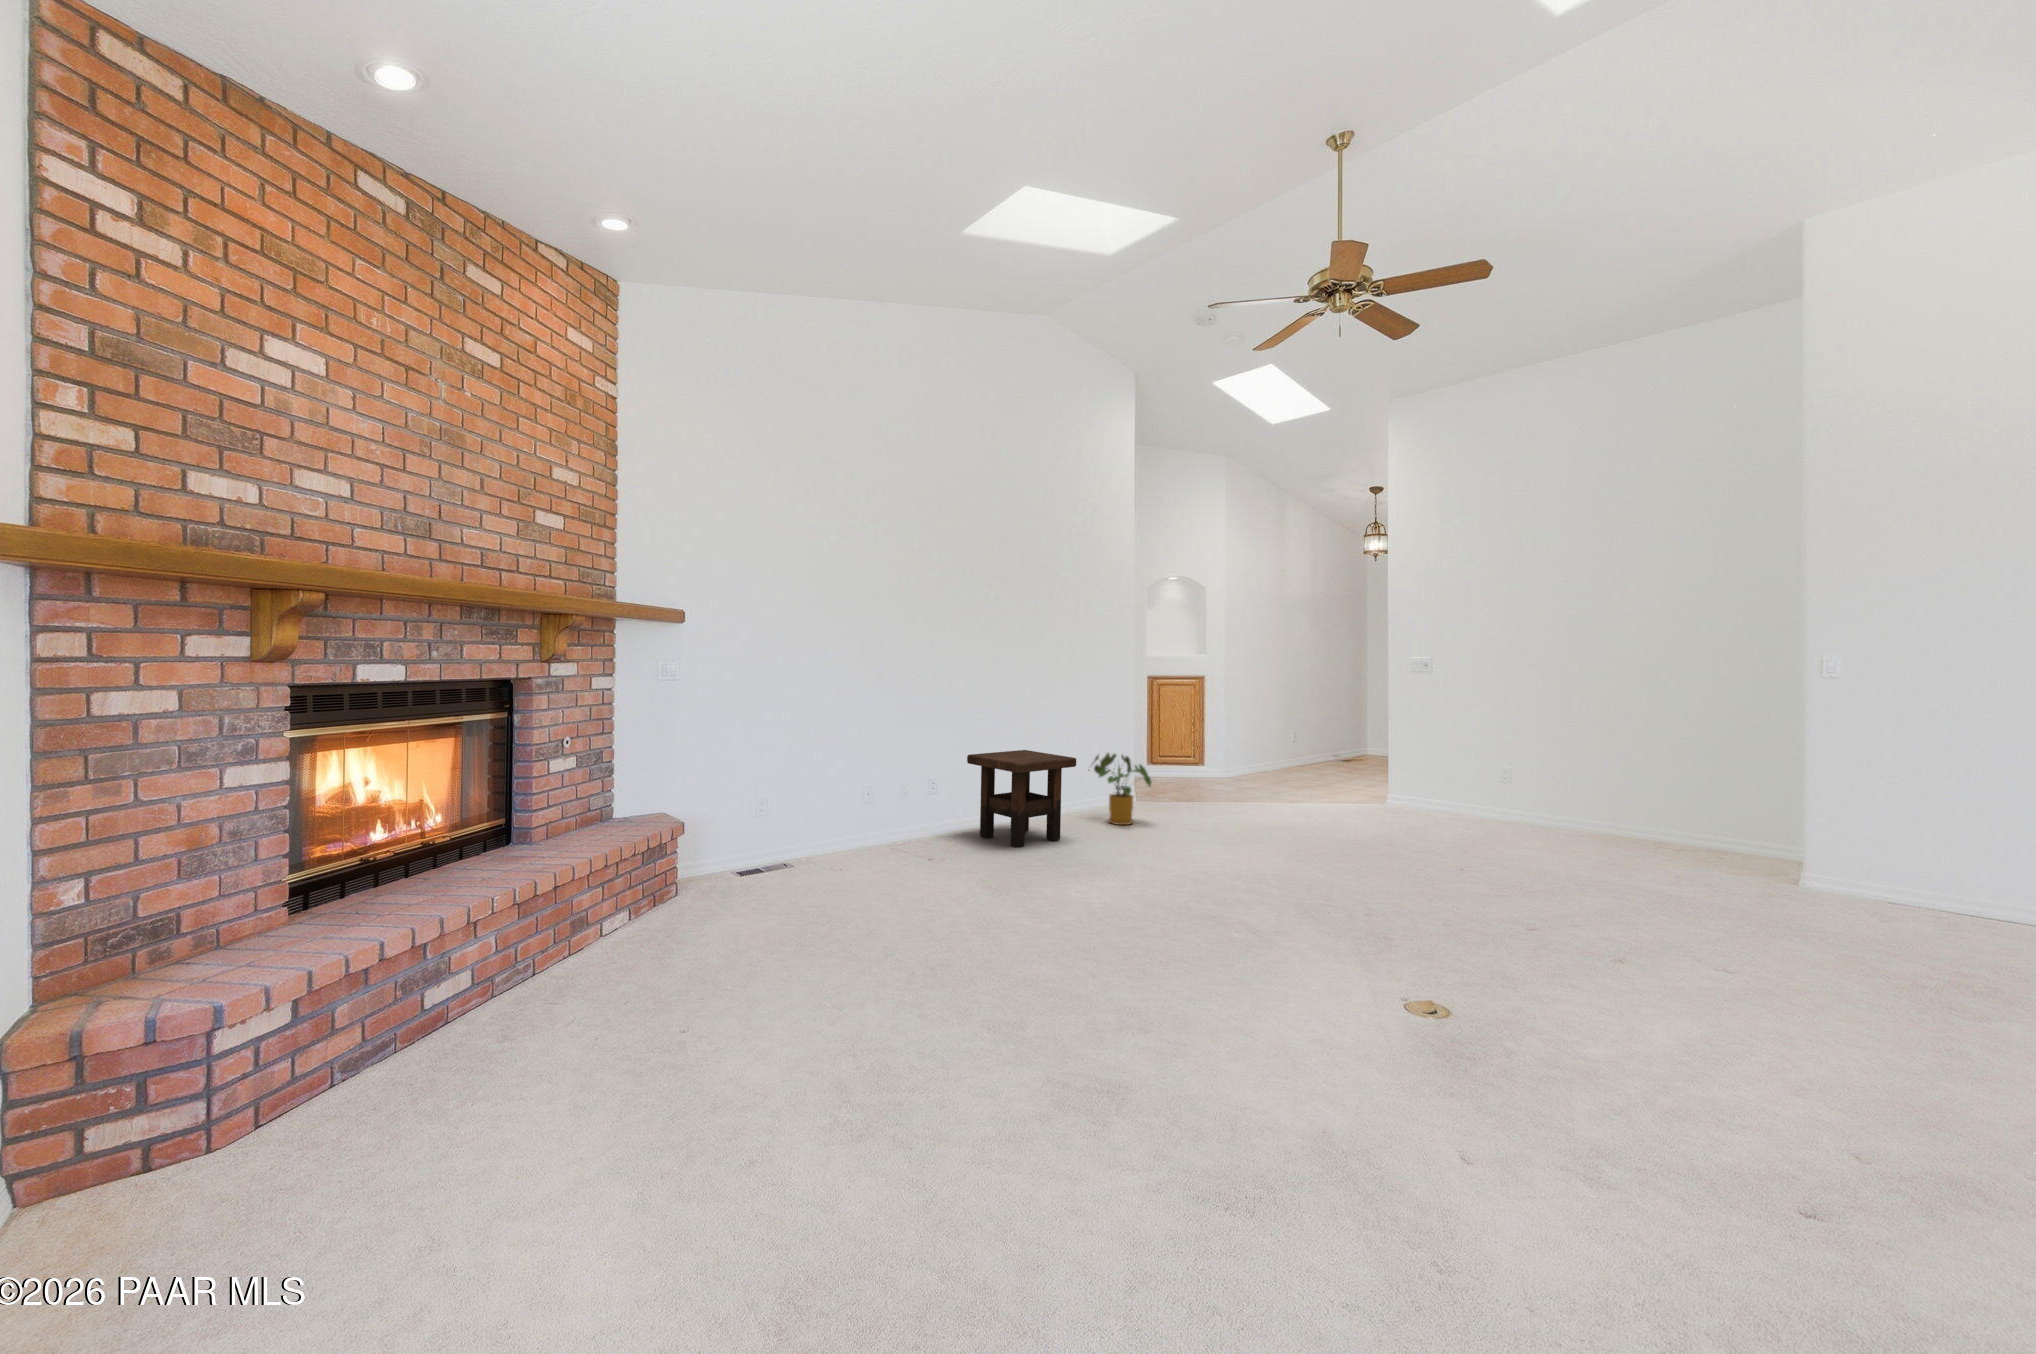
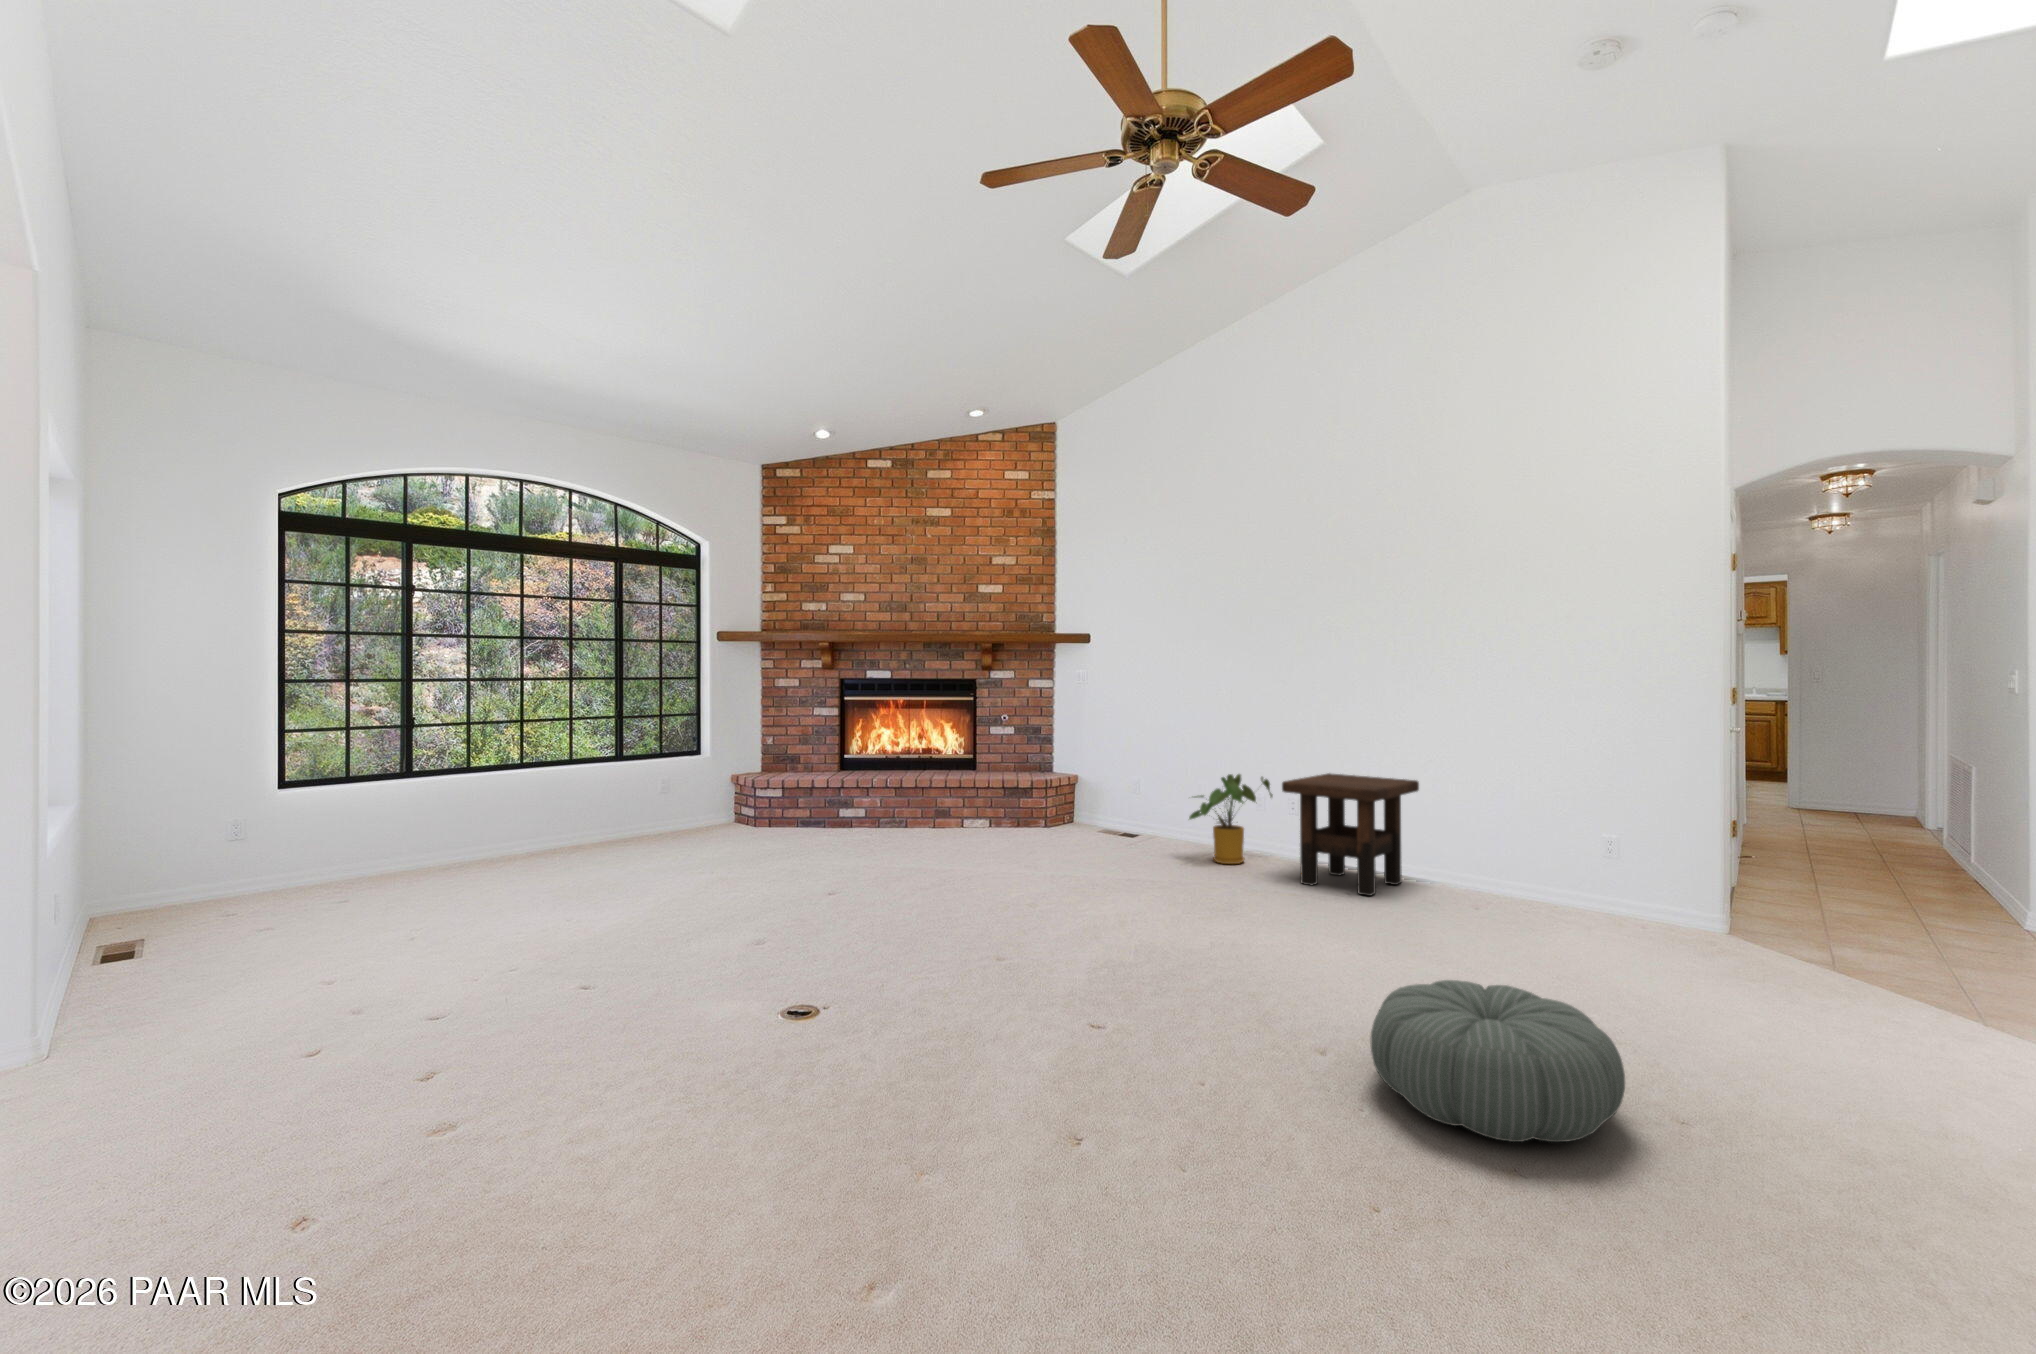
house plant: present [1094,753,1151,825] -> present [1189,774,1272,864]
pouf: none [1362,825,1475,884] -> present [1370,980,1625,1142]

